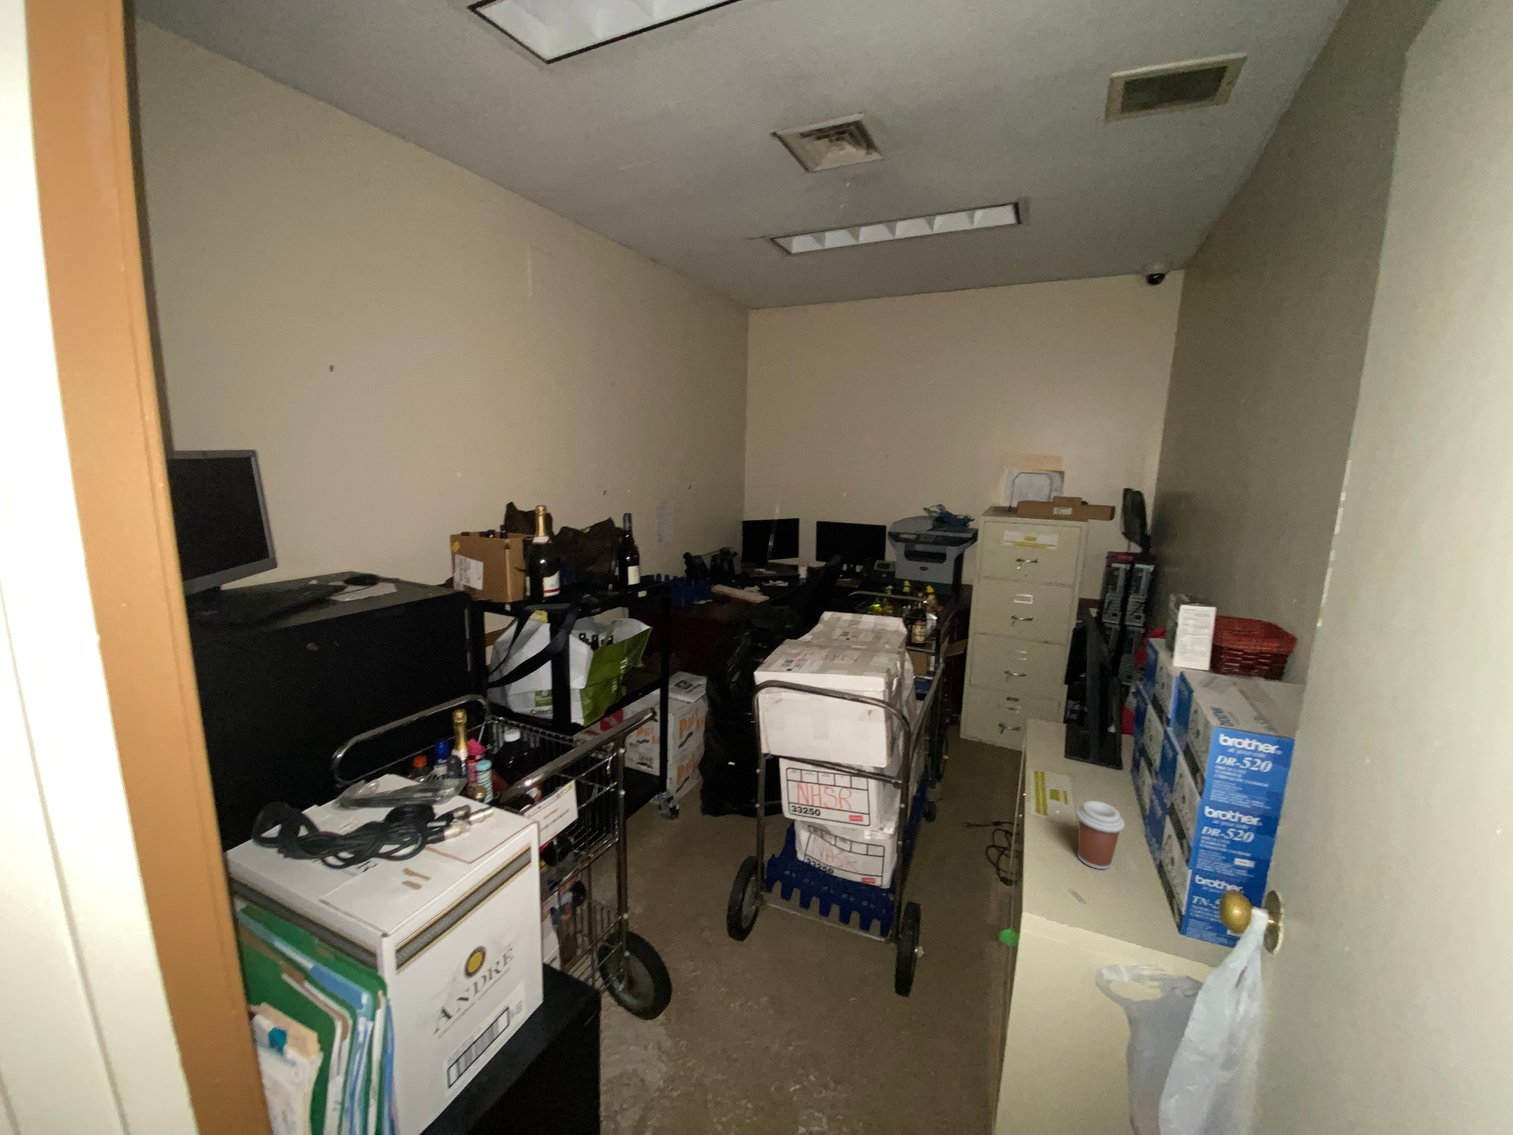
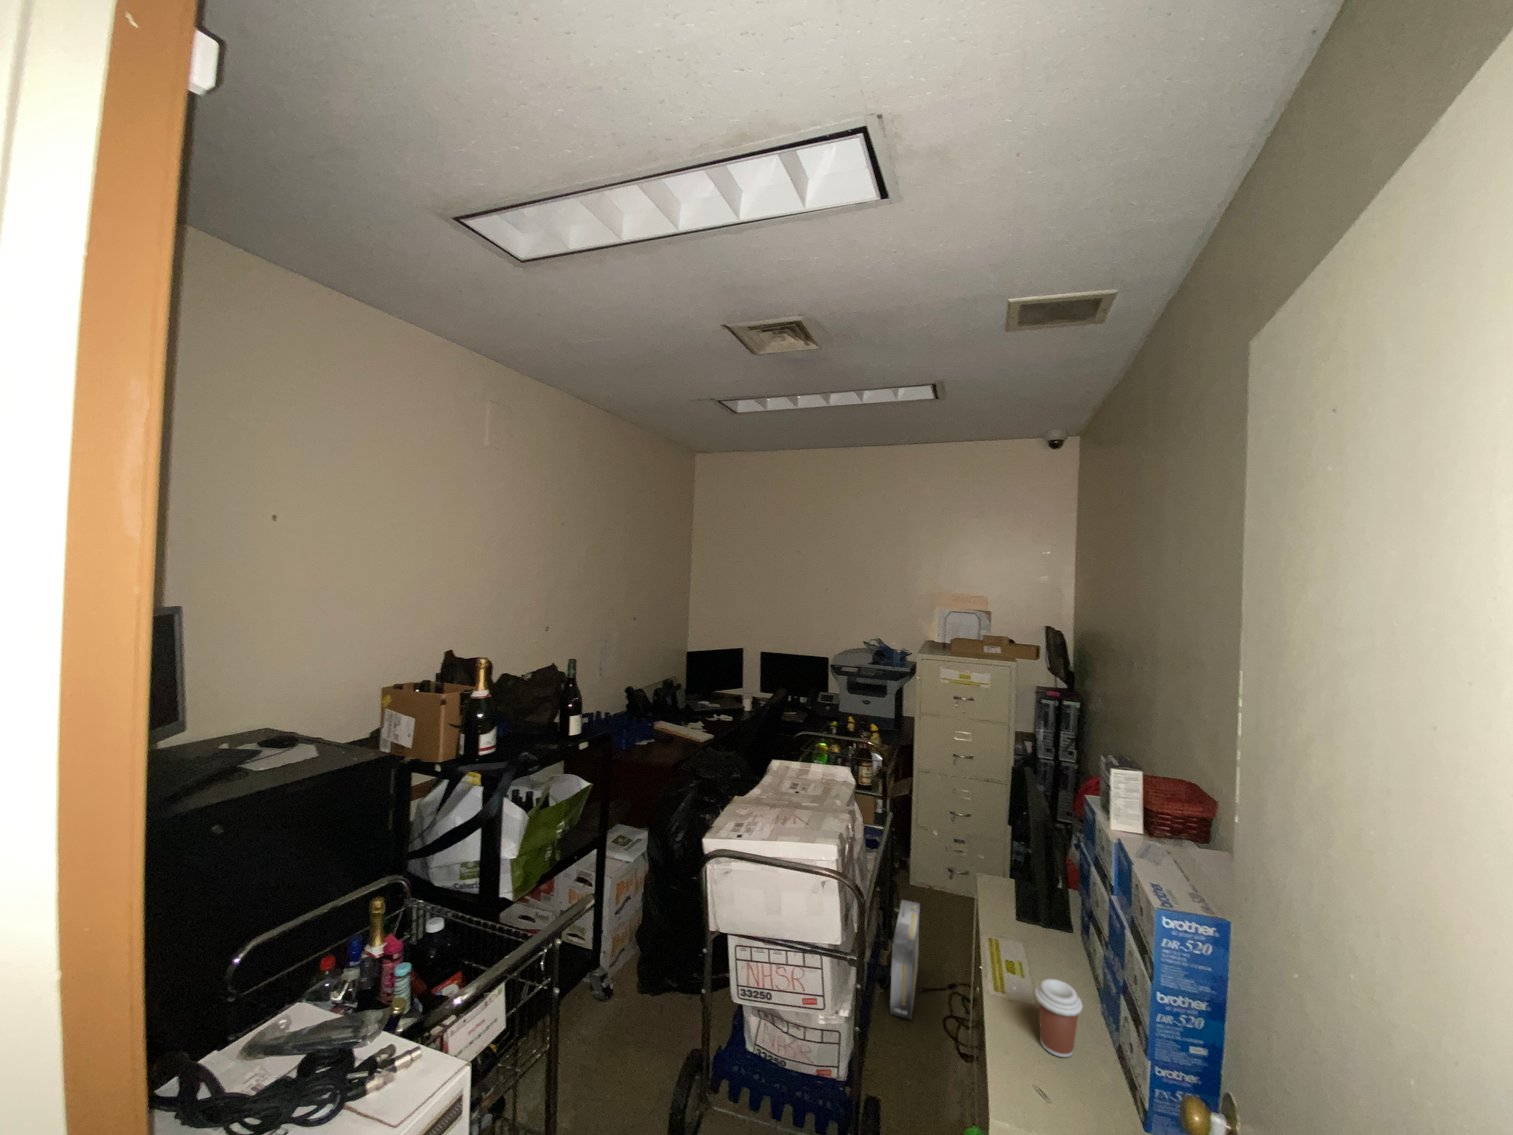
box: none [934,747,968,847] -> present [890,900,920,1019]

